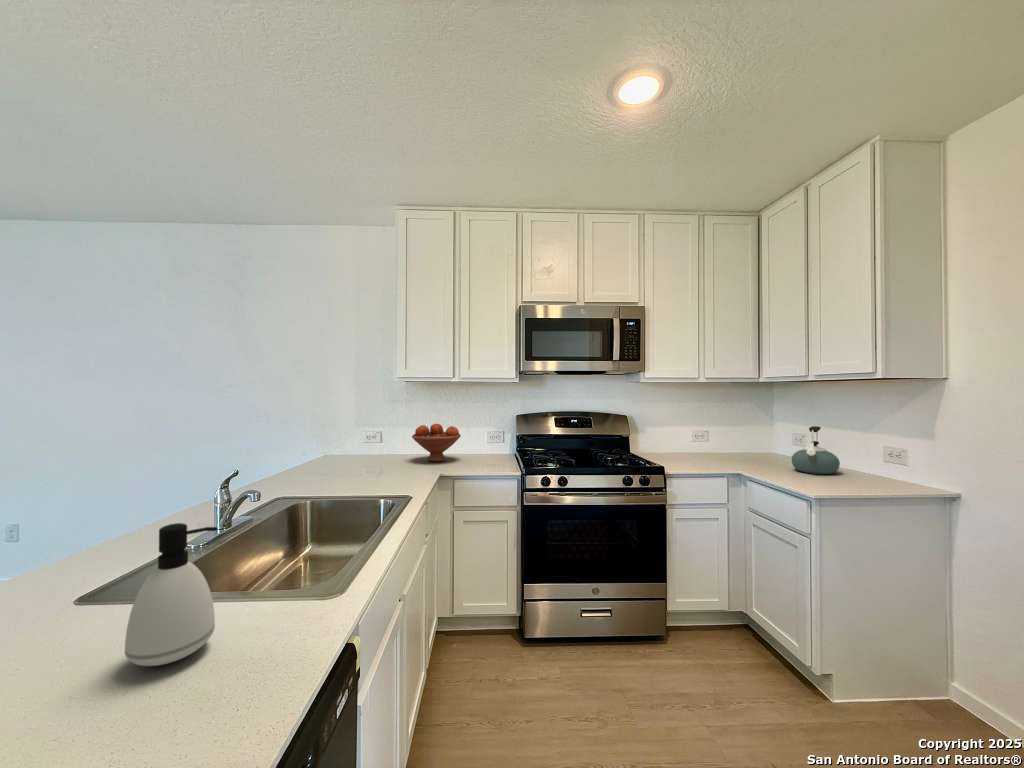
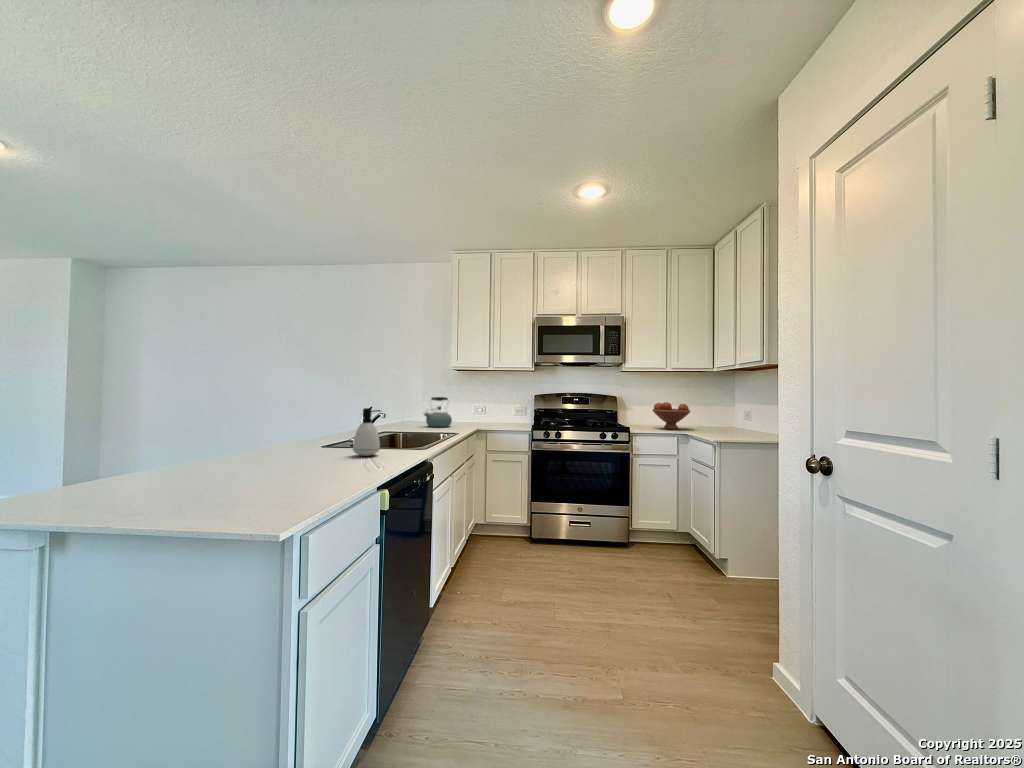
fruit bowl: present [412,424,461,462] -> present [652,402,691,429]
kettle: present [792,426,840,474] -> present [423,397,452,427]

